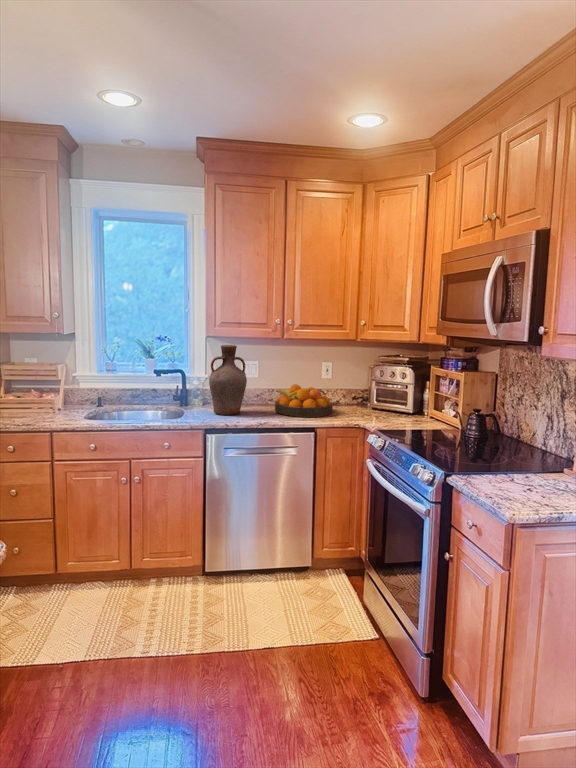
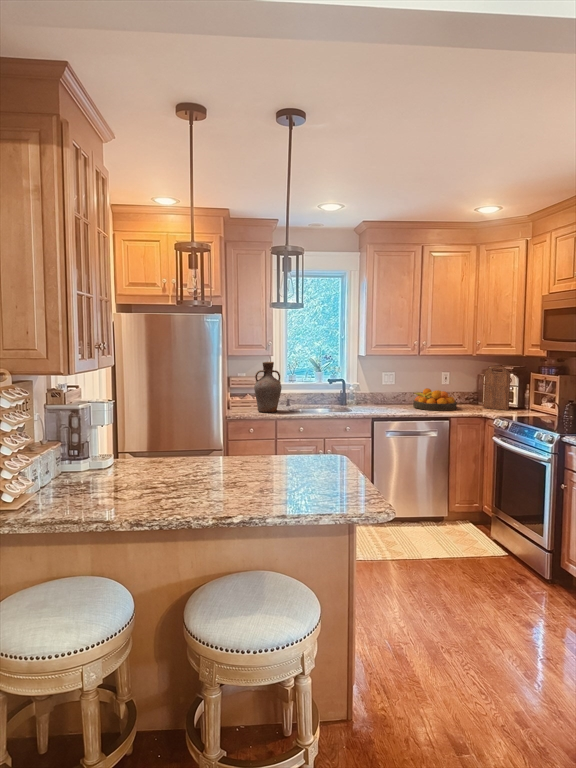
vase: present [209,345,247,415] -> present [254,362,282,413]
cutting board: none [369,355,404,417] -> present [483,366,511,410]

